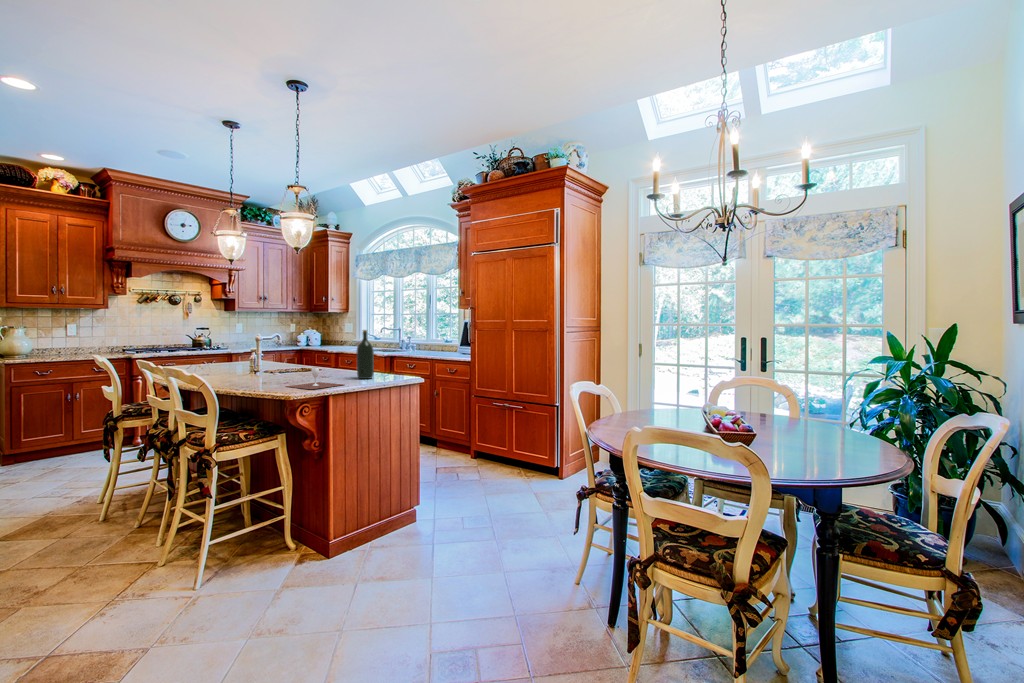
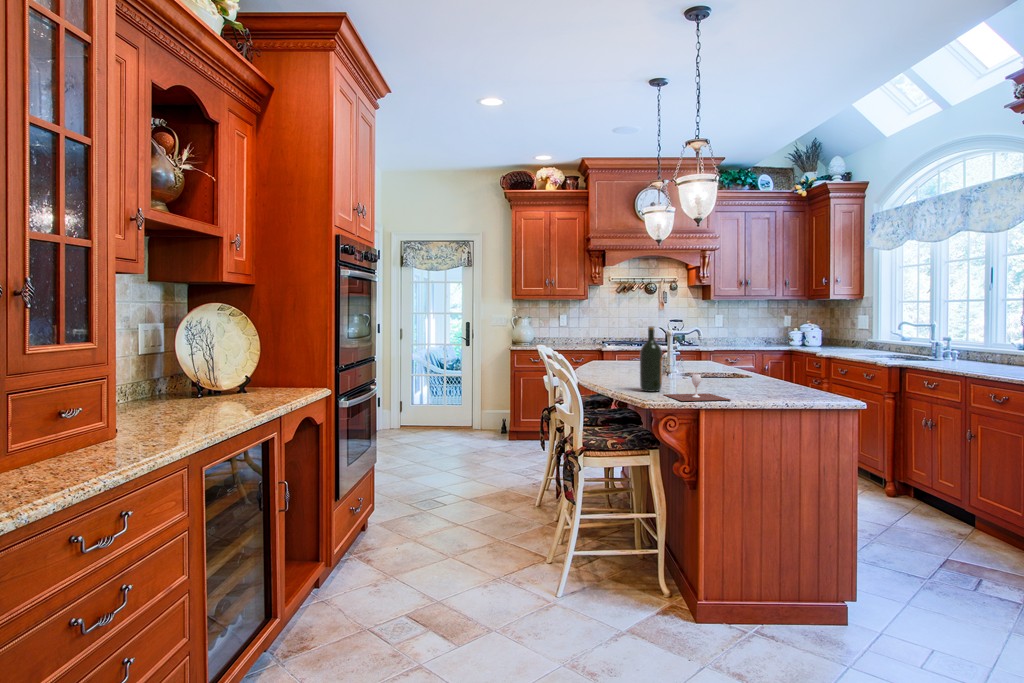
wine bottle: present [357,330,374,379] -> present [640,326,663,392]

